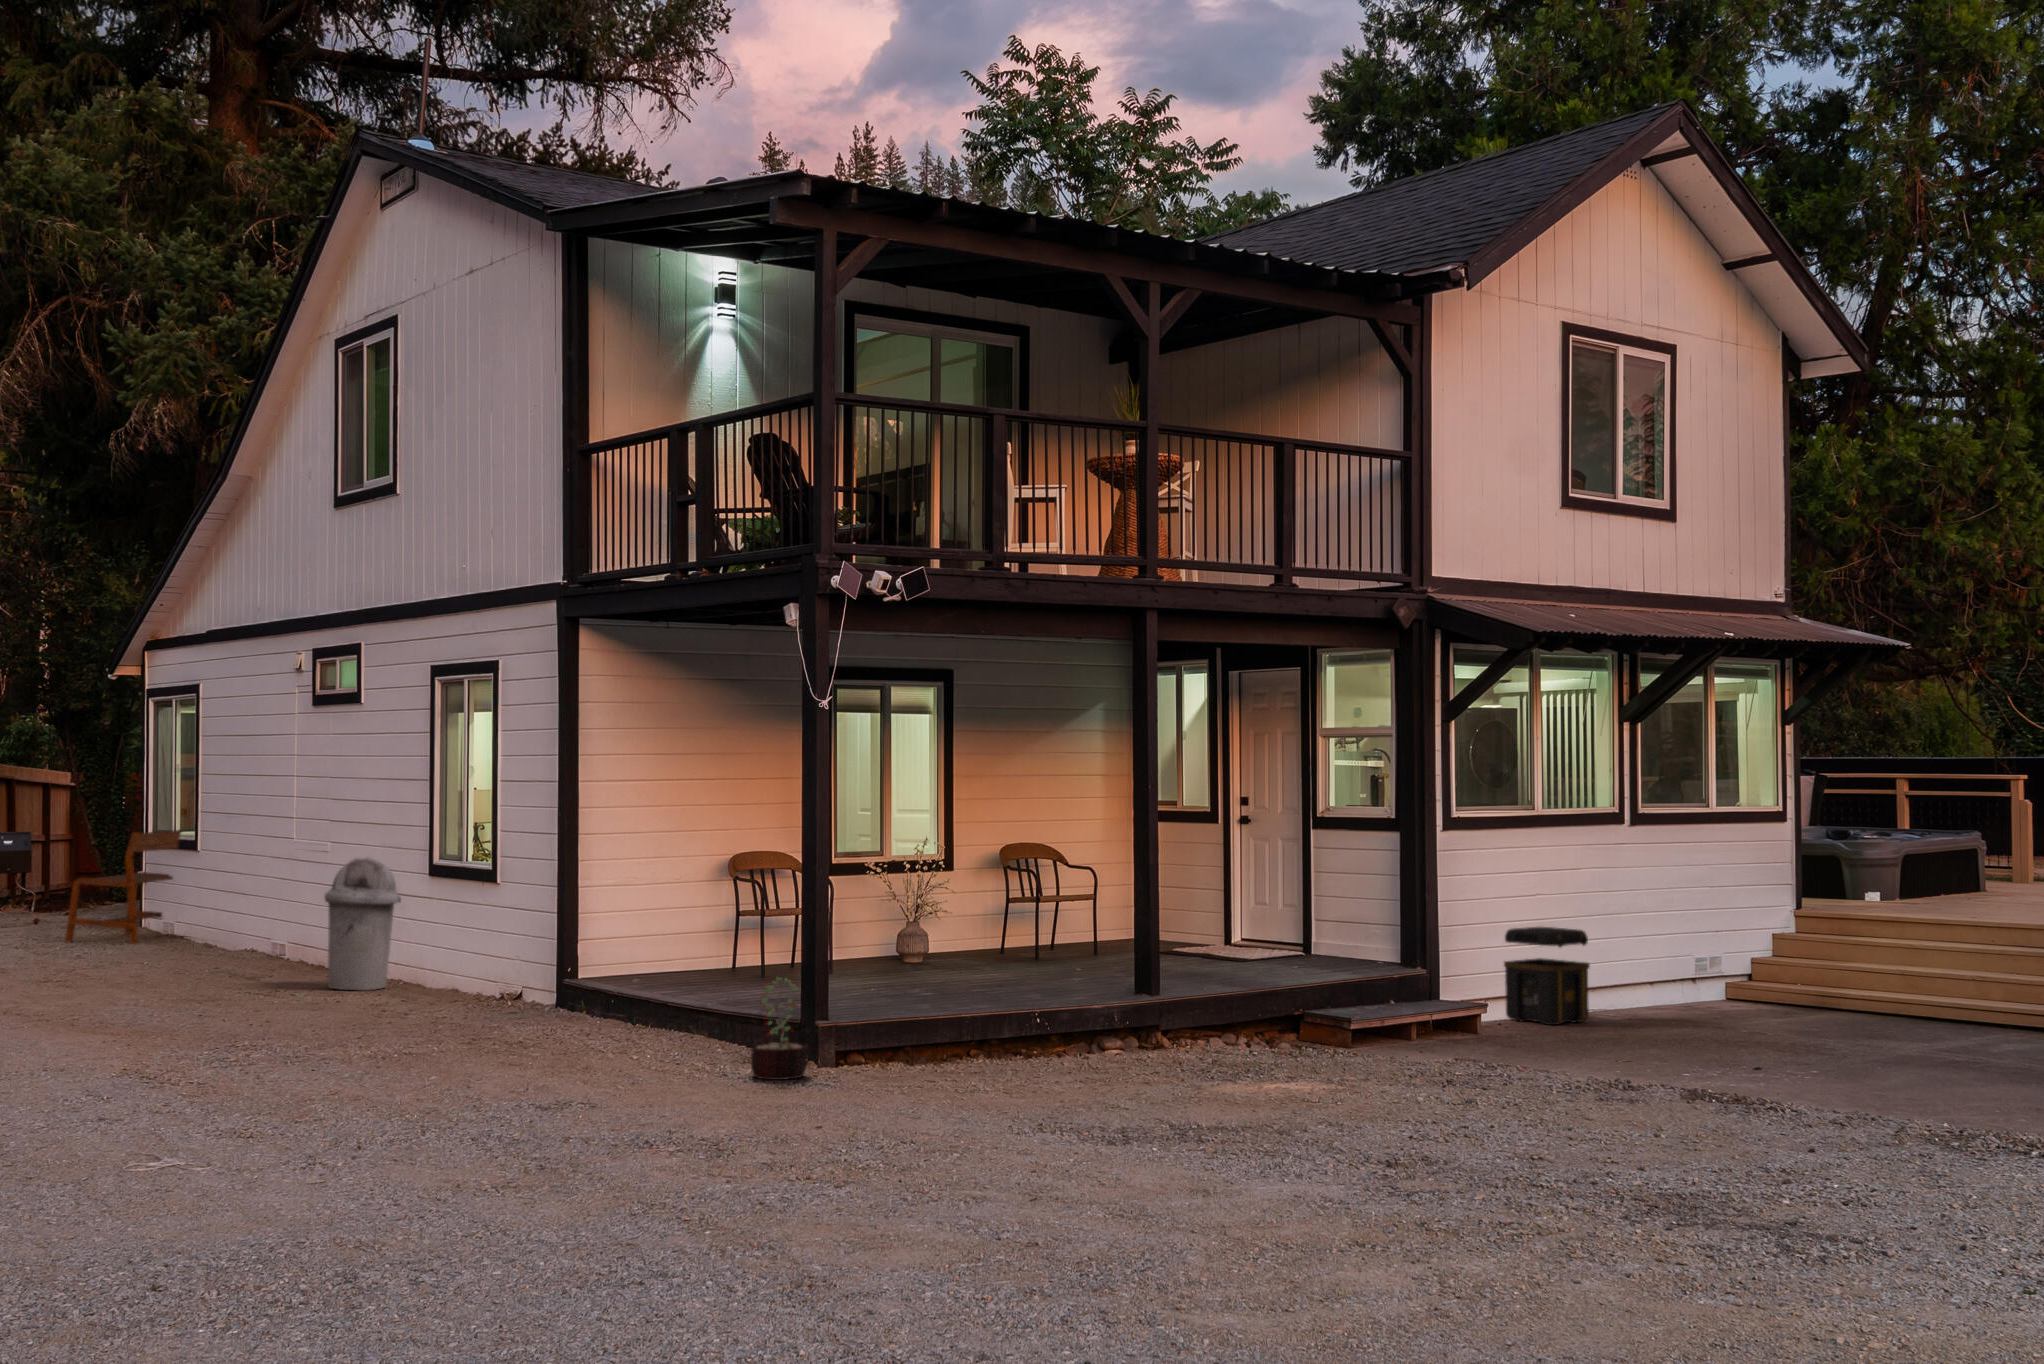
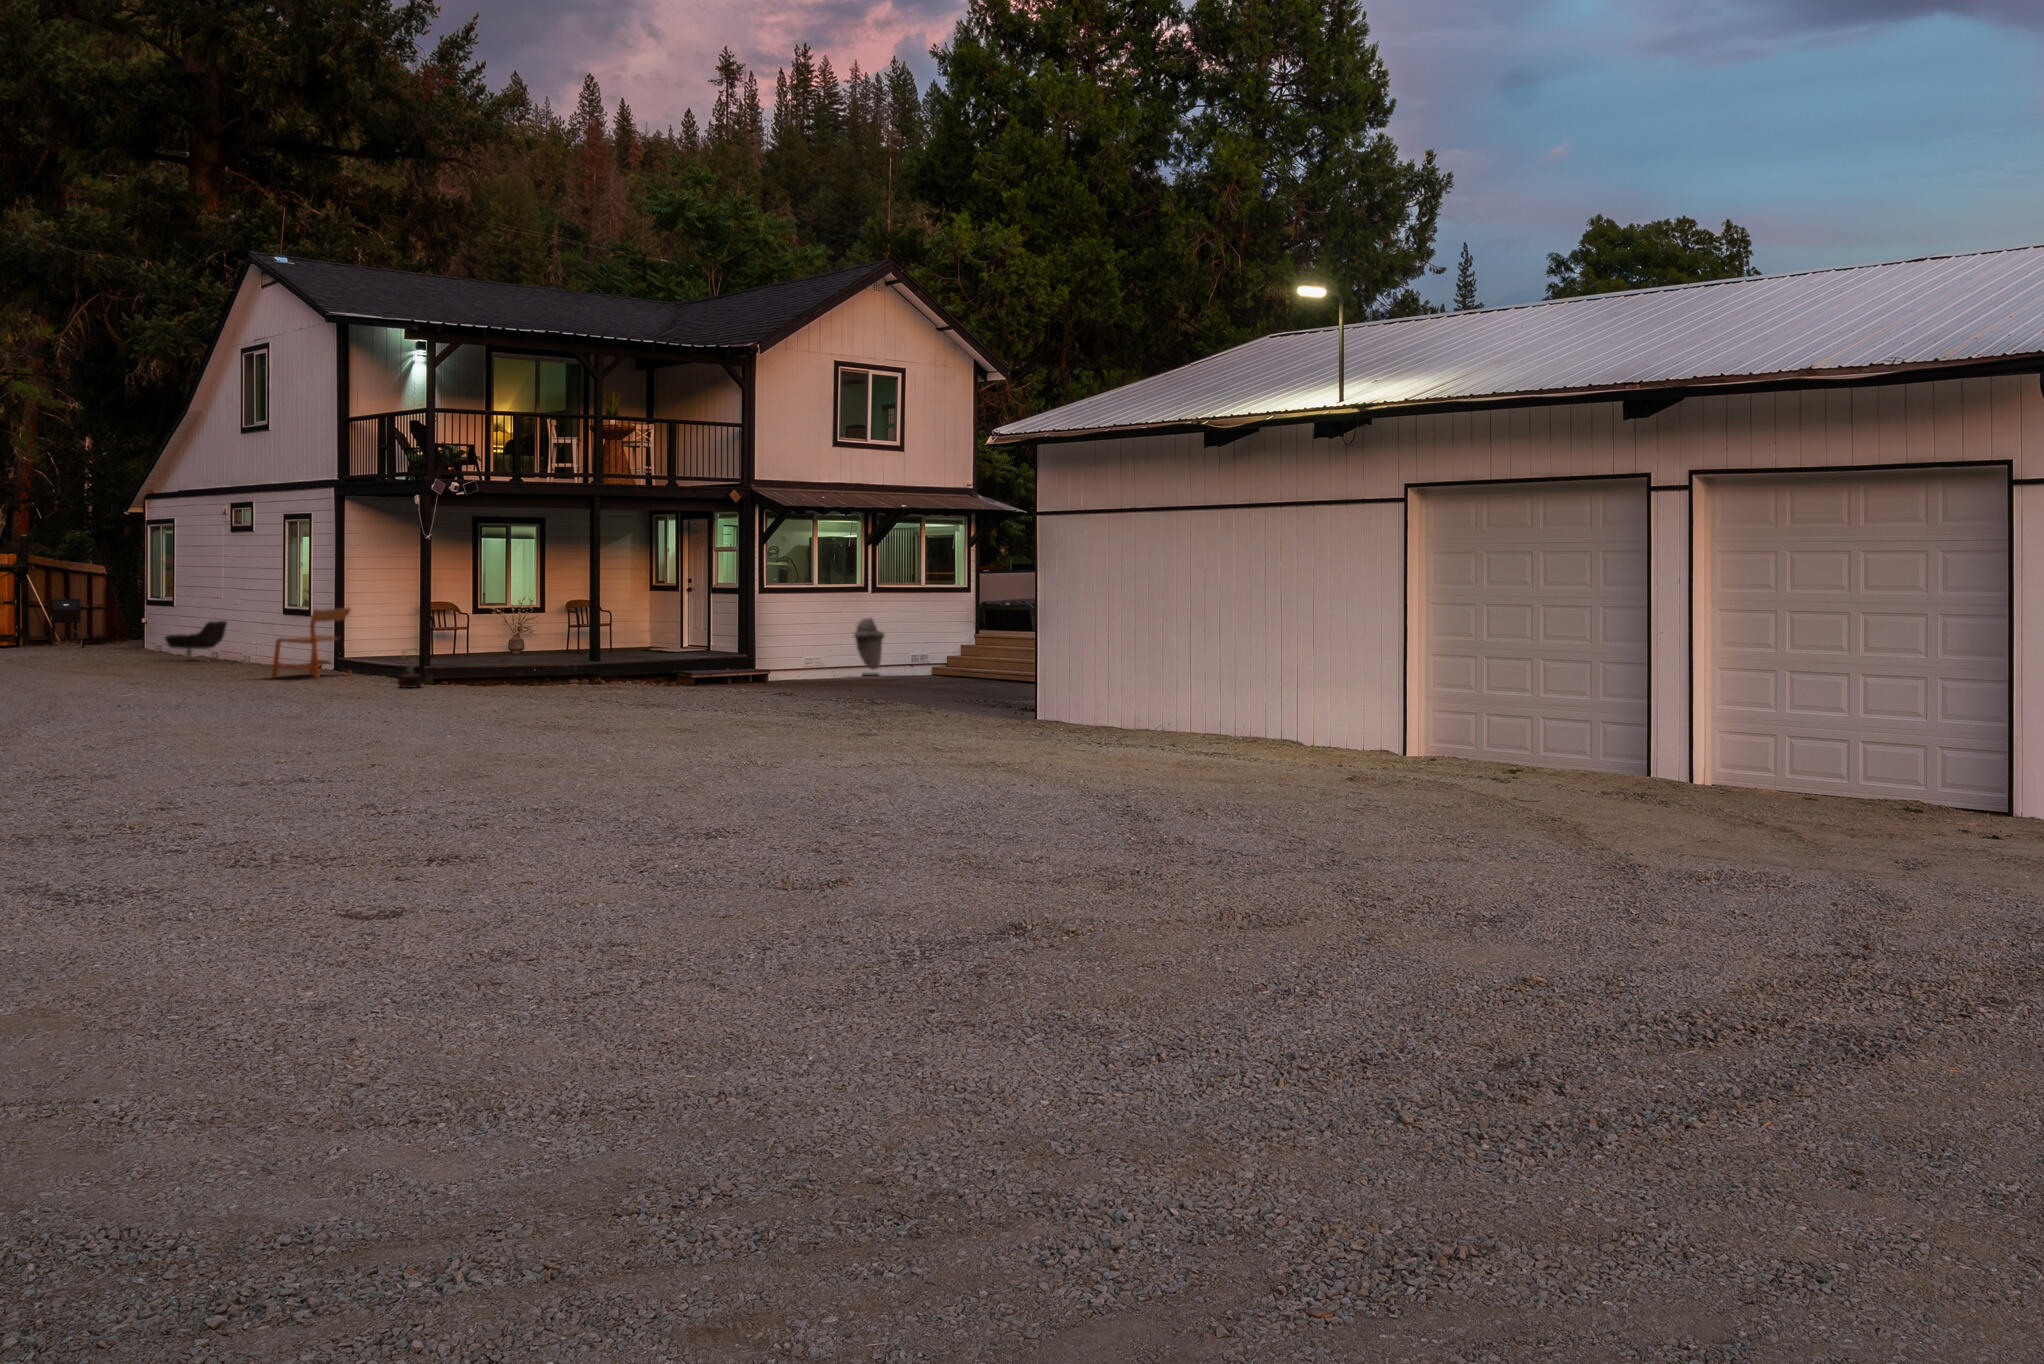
bench: present [65,830,182,944] -> present [272,608,352,679]
trash can: present [324,857,401,990] -> present [854,618,884,676]
lounge chair: none [186,884,303,970] -> present [165,621,227,661]
toolbox: present [1504,927,1590,1025] -> none [790,637,828,678]

